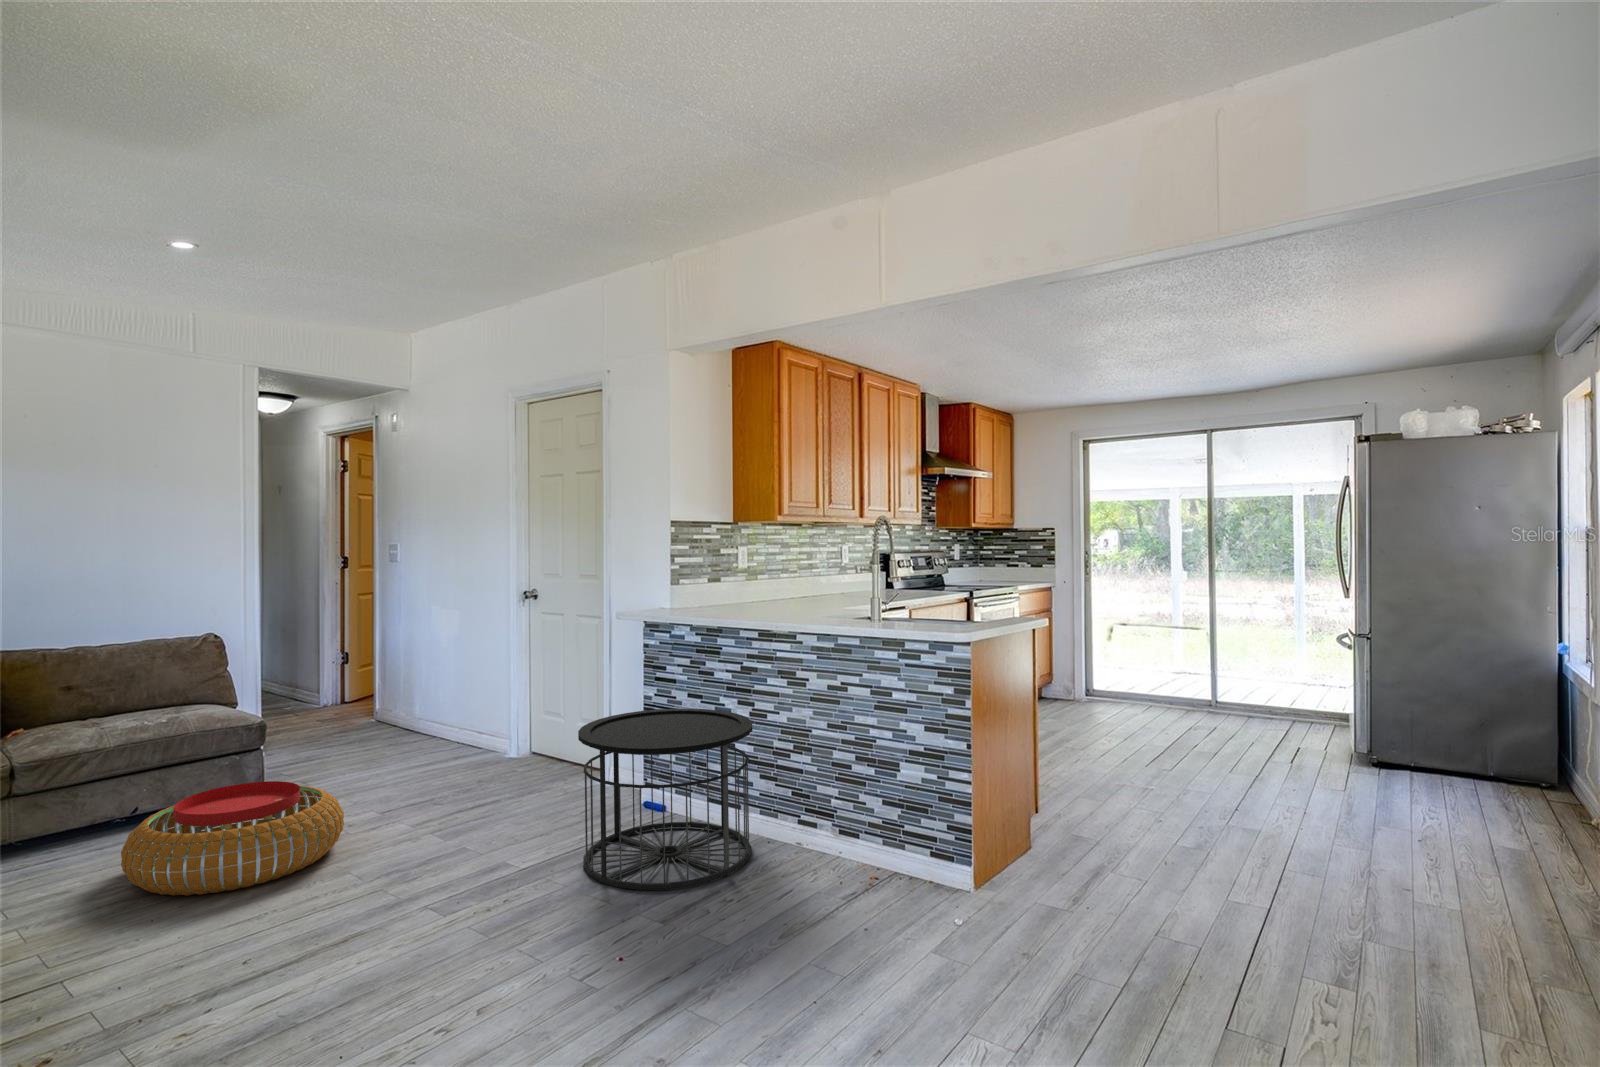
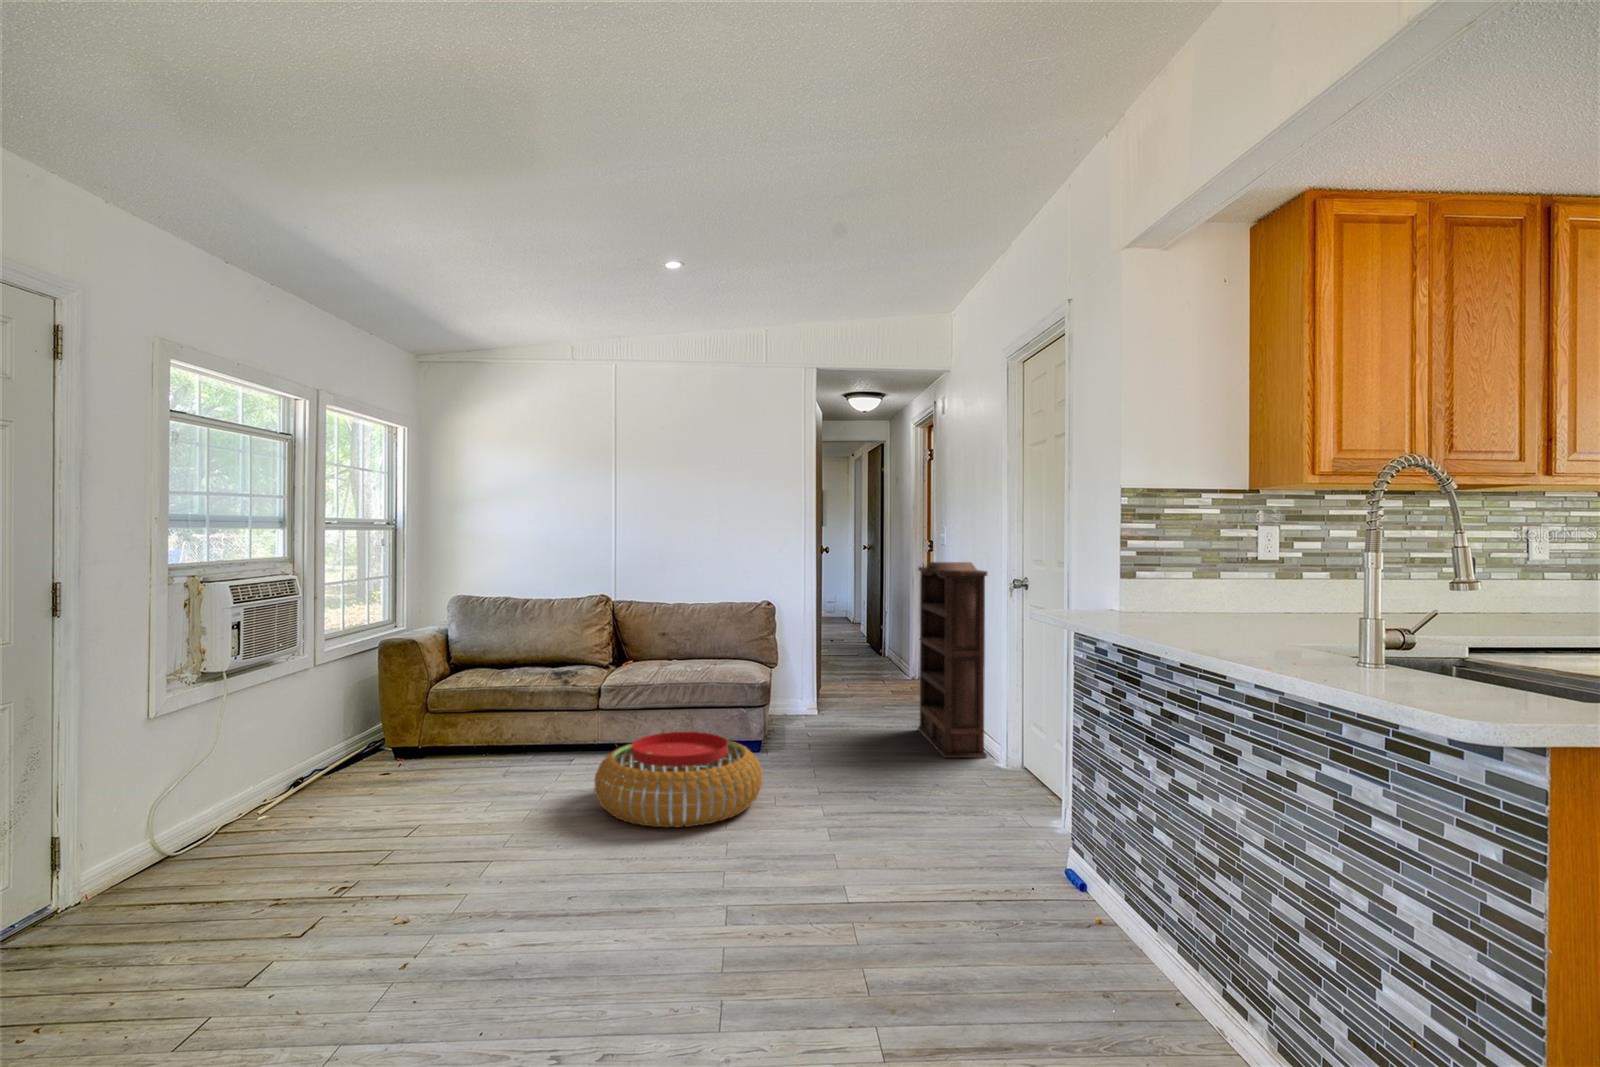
bookshelf: none [397,579,493,761] -> present [918,562,987,758]
side table: present [578,709,753,890] -> none [890,743,1148,1031]

